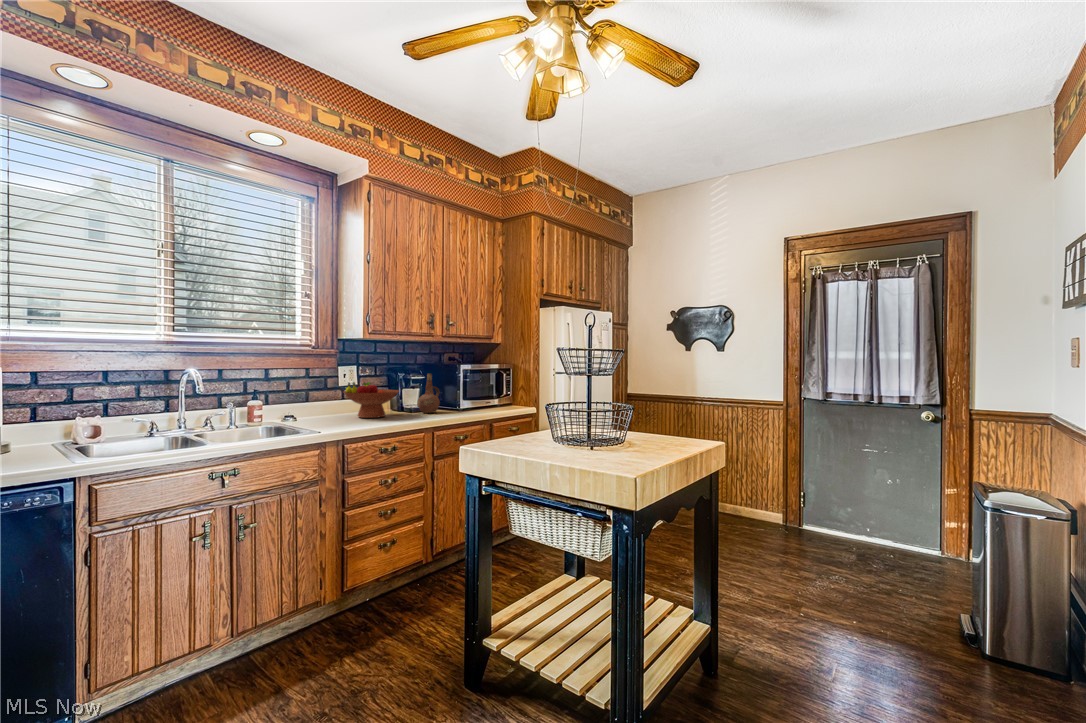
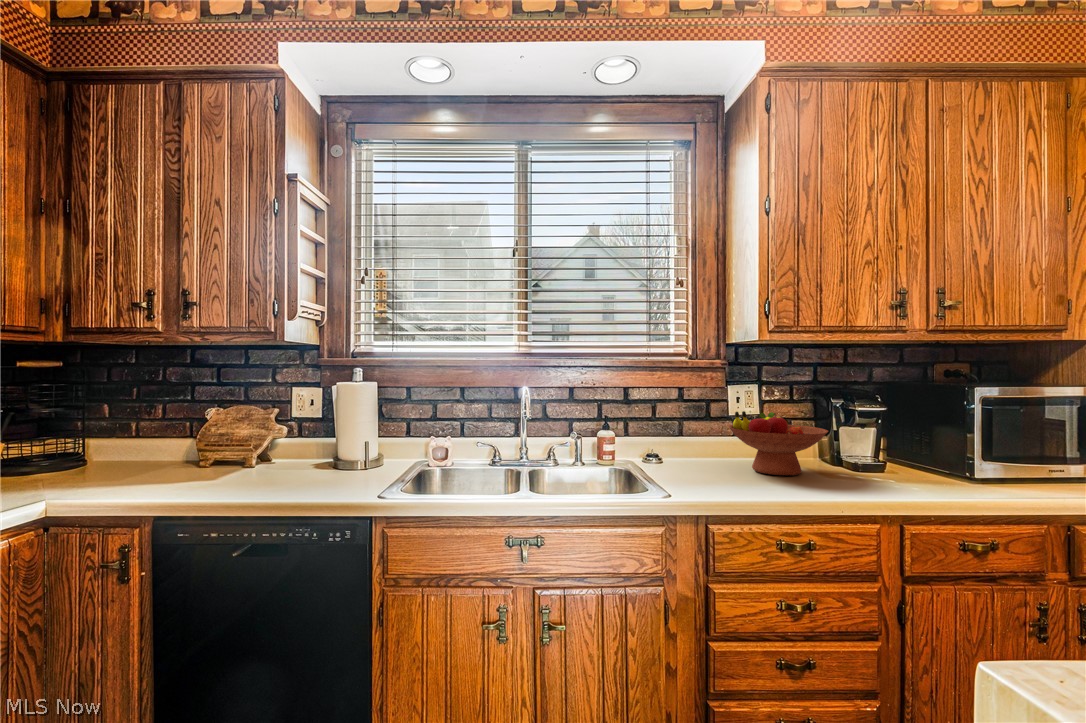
ceramic pitcher: present [418,374,440,413] -> none [868,402,918,478]

